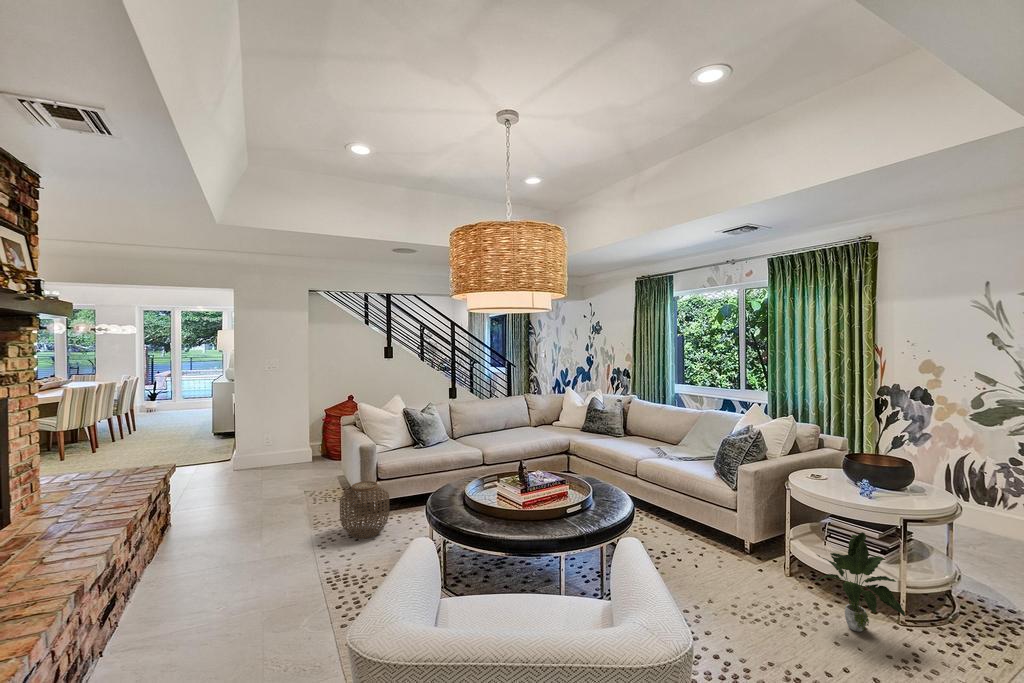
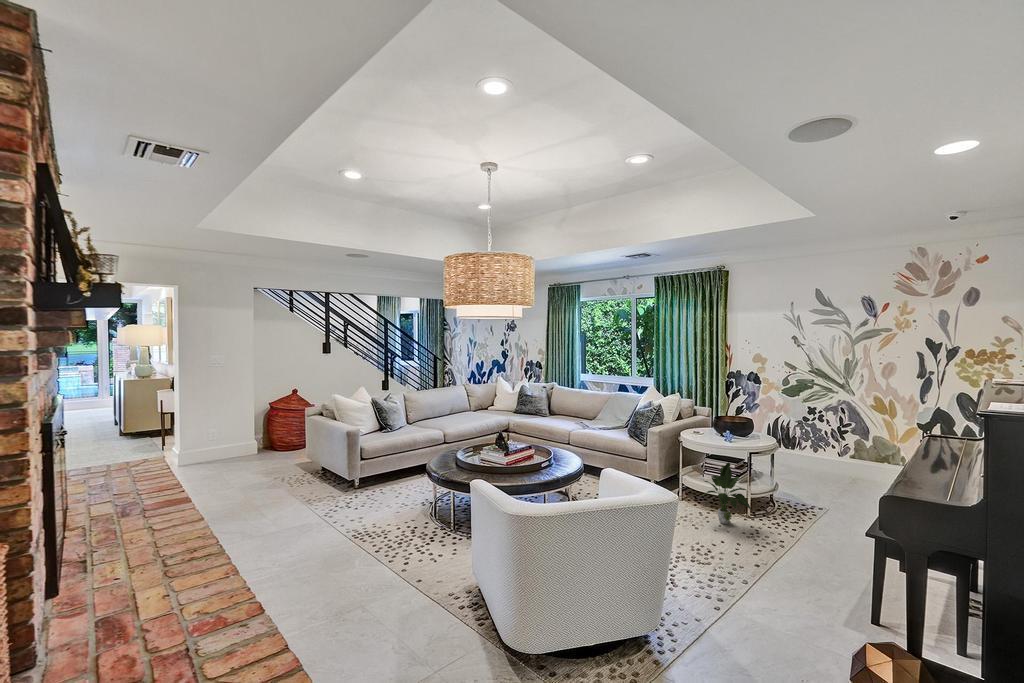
woven basket: present [340,481,389,539] -> none [338,460,380,507]

